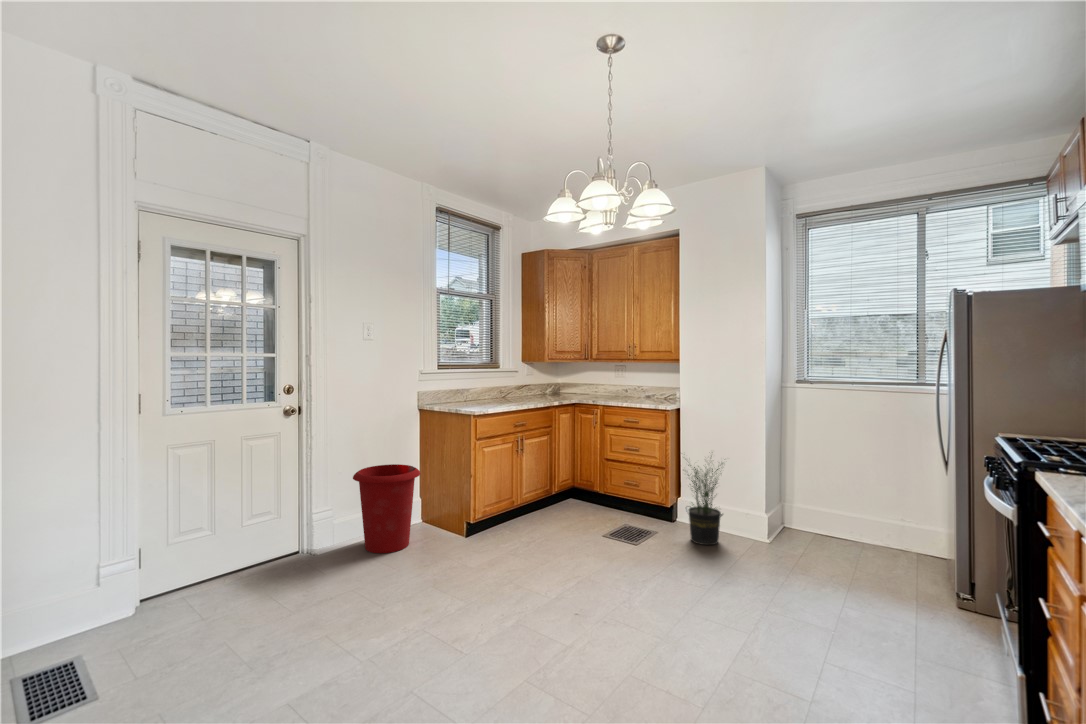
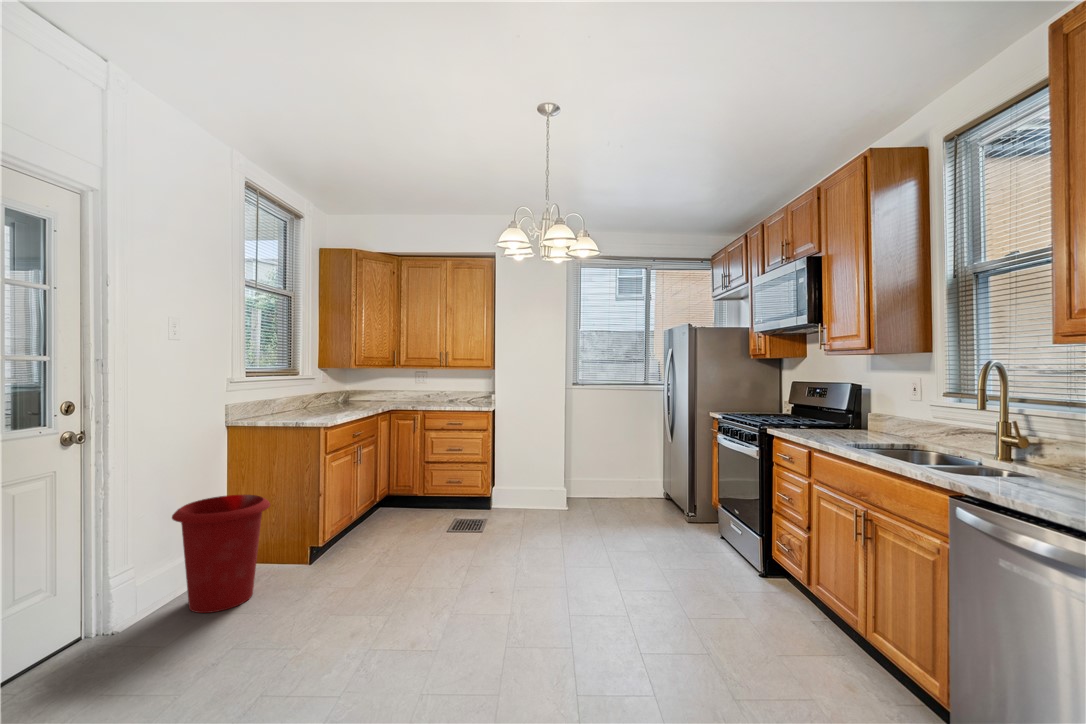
potted plant: present [688,463,723,545] -> none [505,441,553,520]

